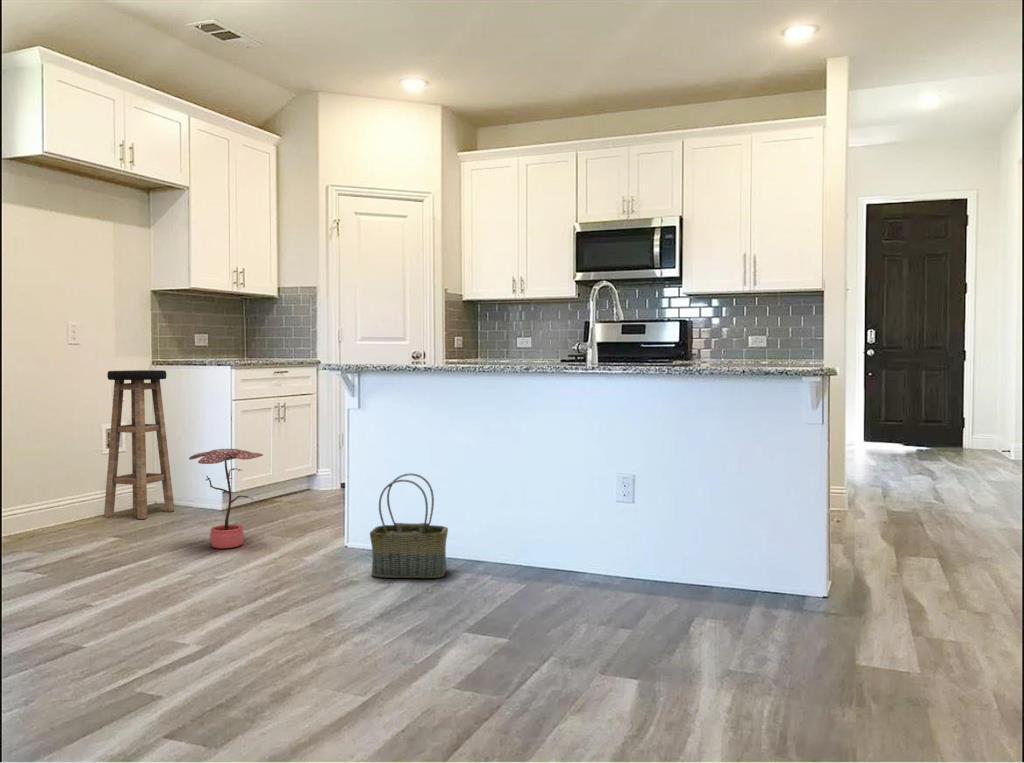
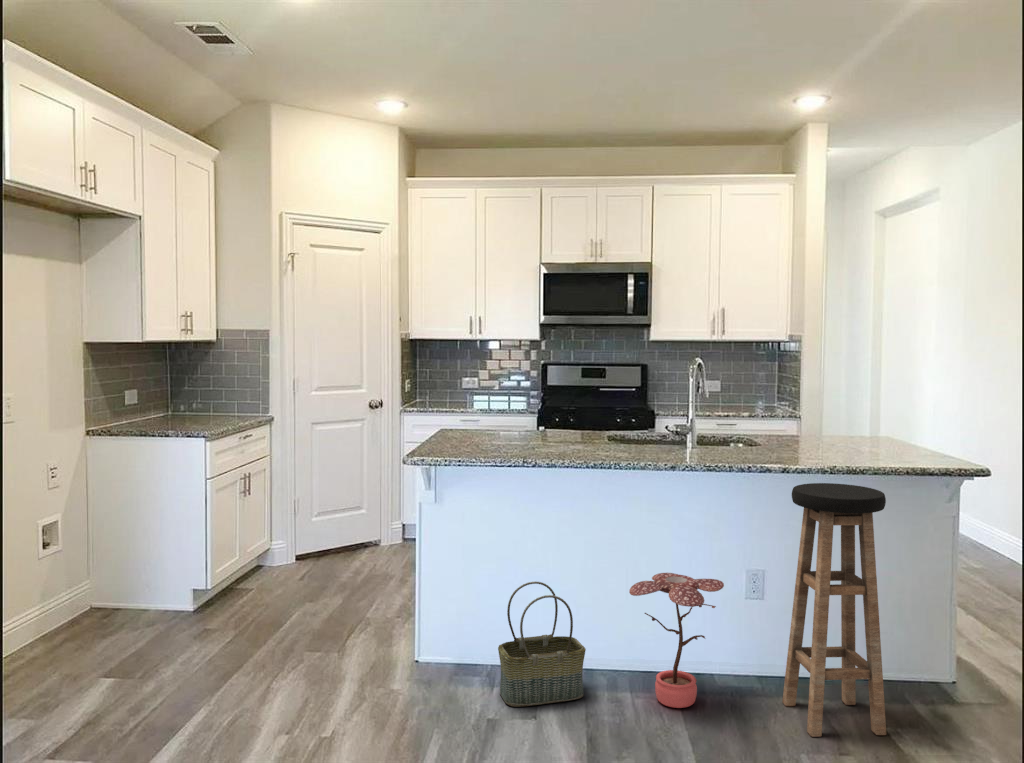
bar stool: present [104,370,175,519] -> present [782,483,886,737]
potted plant: present [189,449,263,548] -> present [629,573,724,708]

